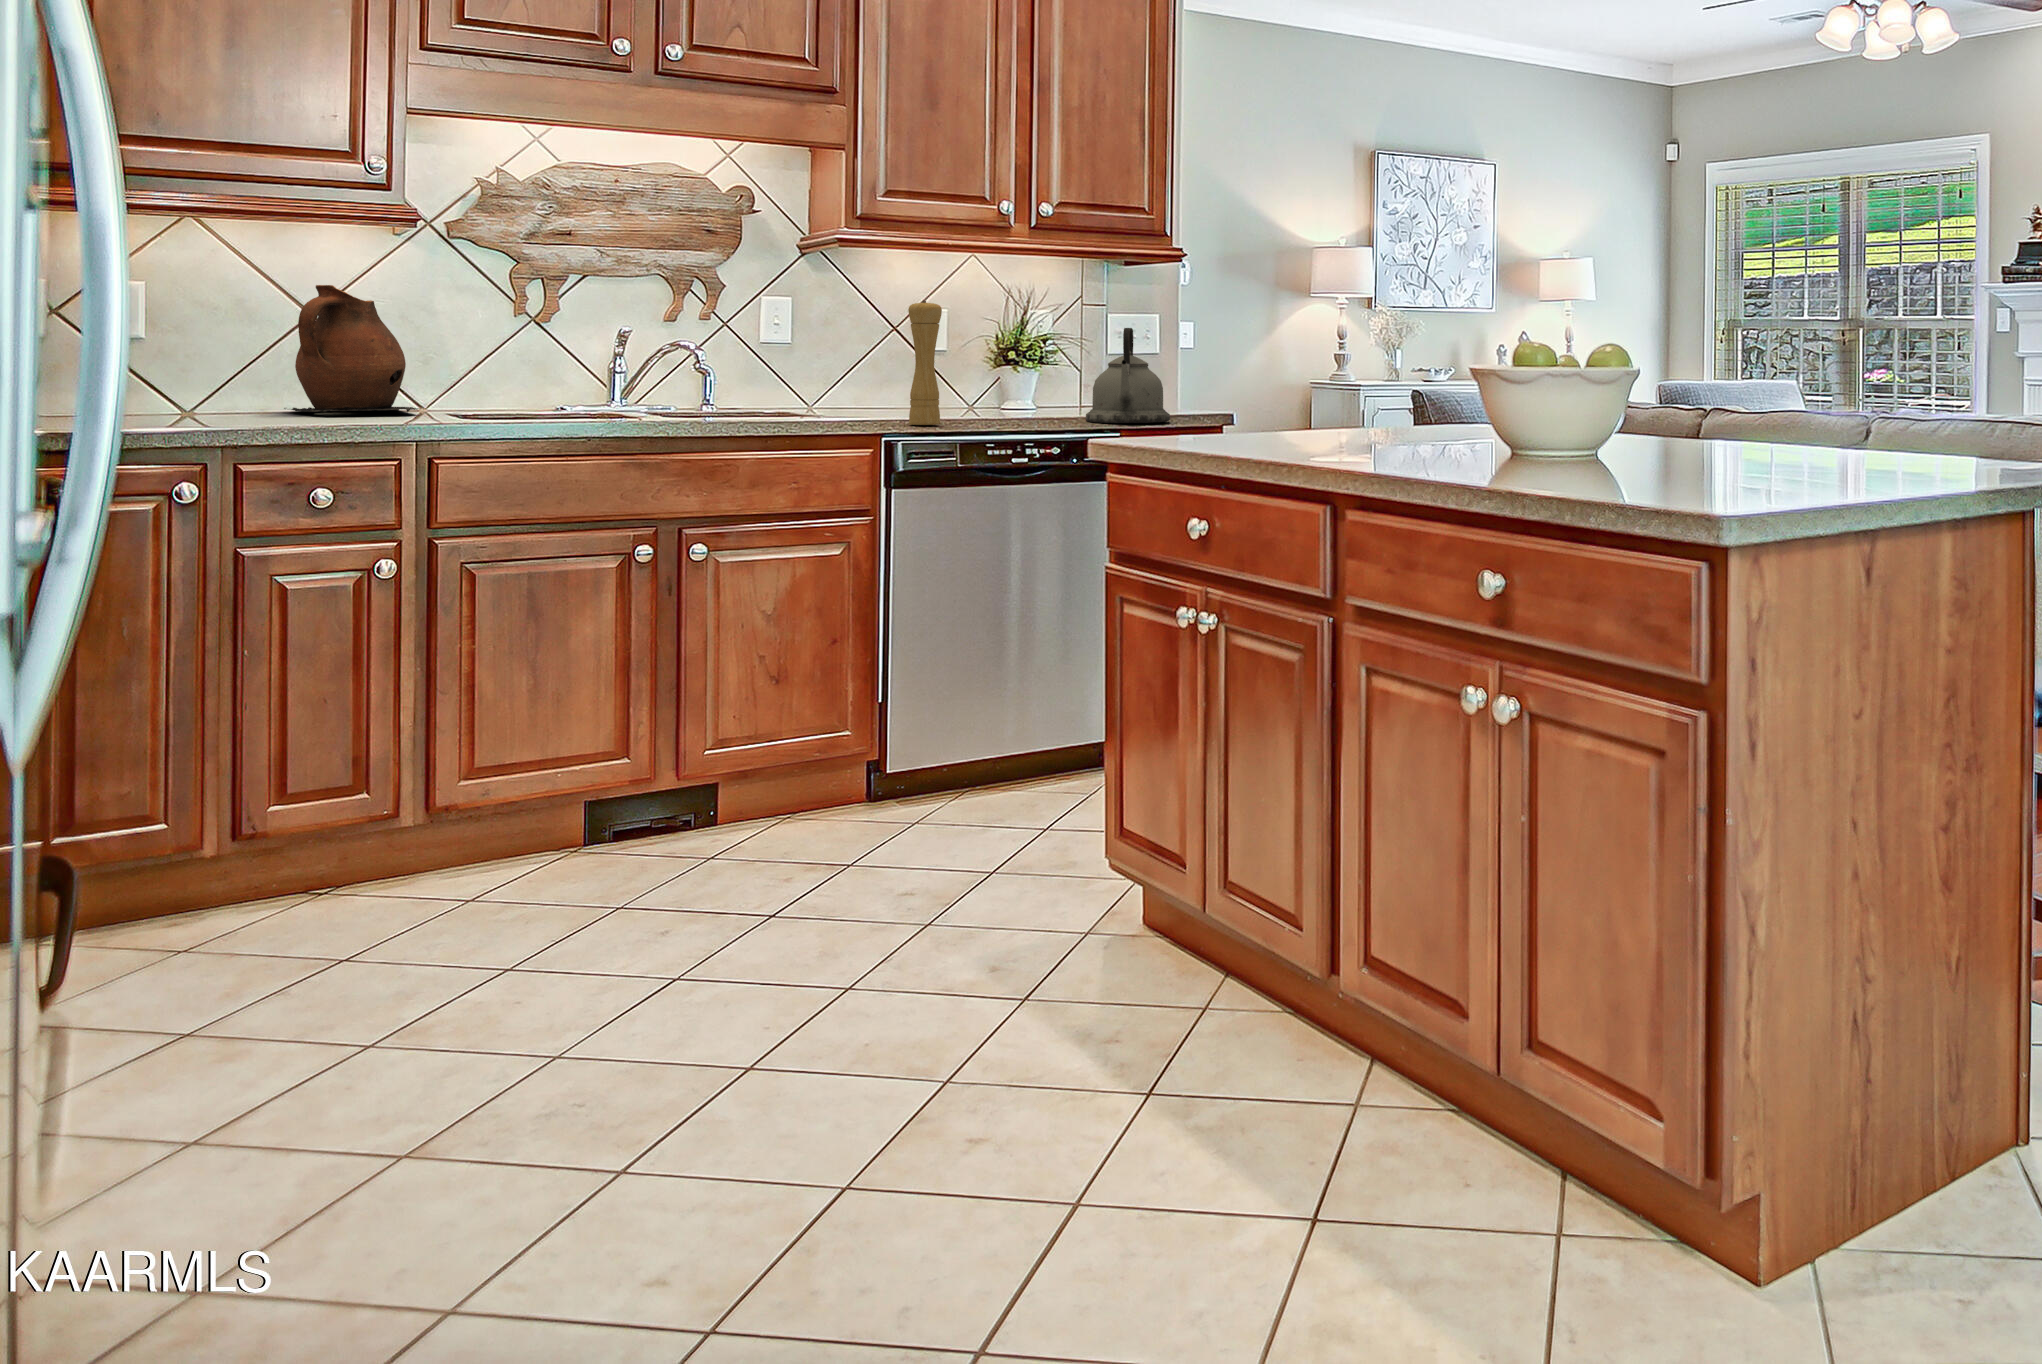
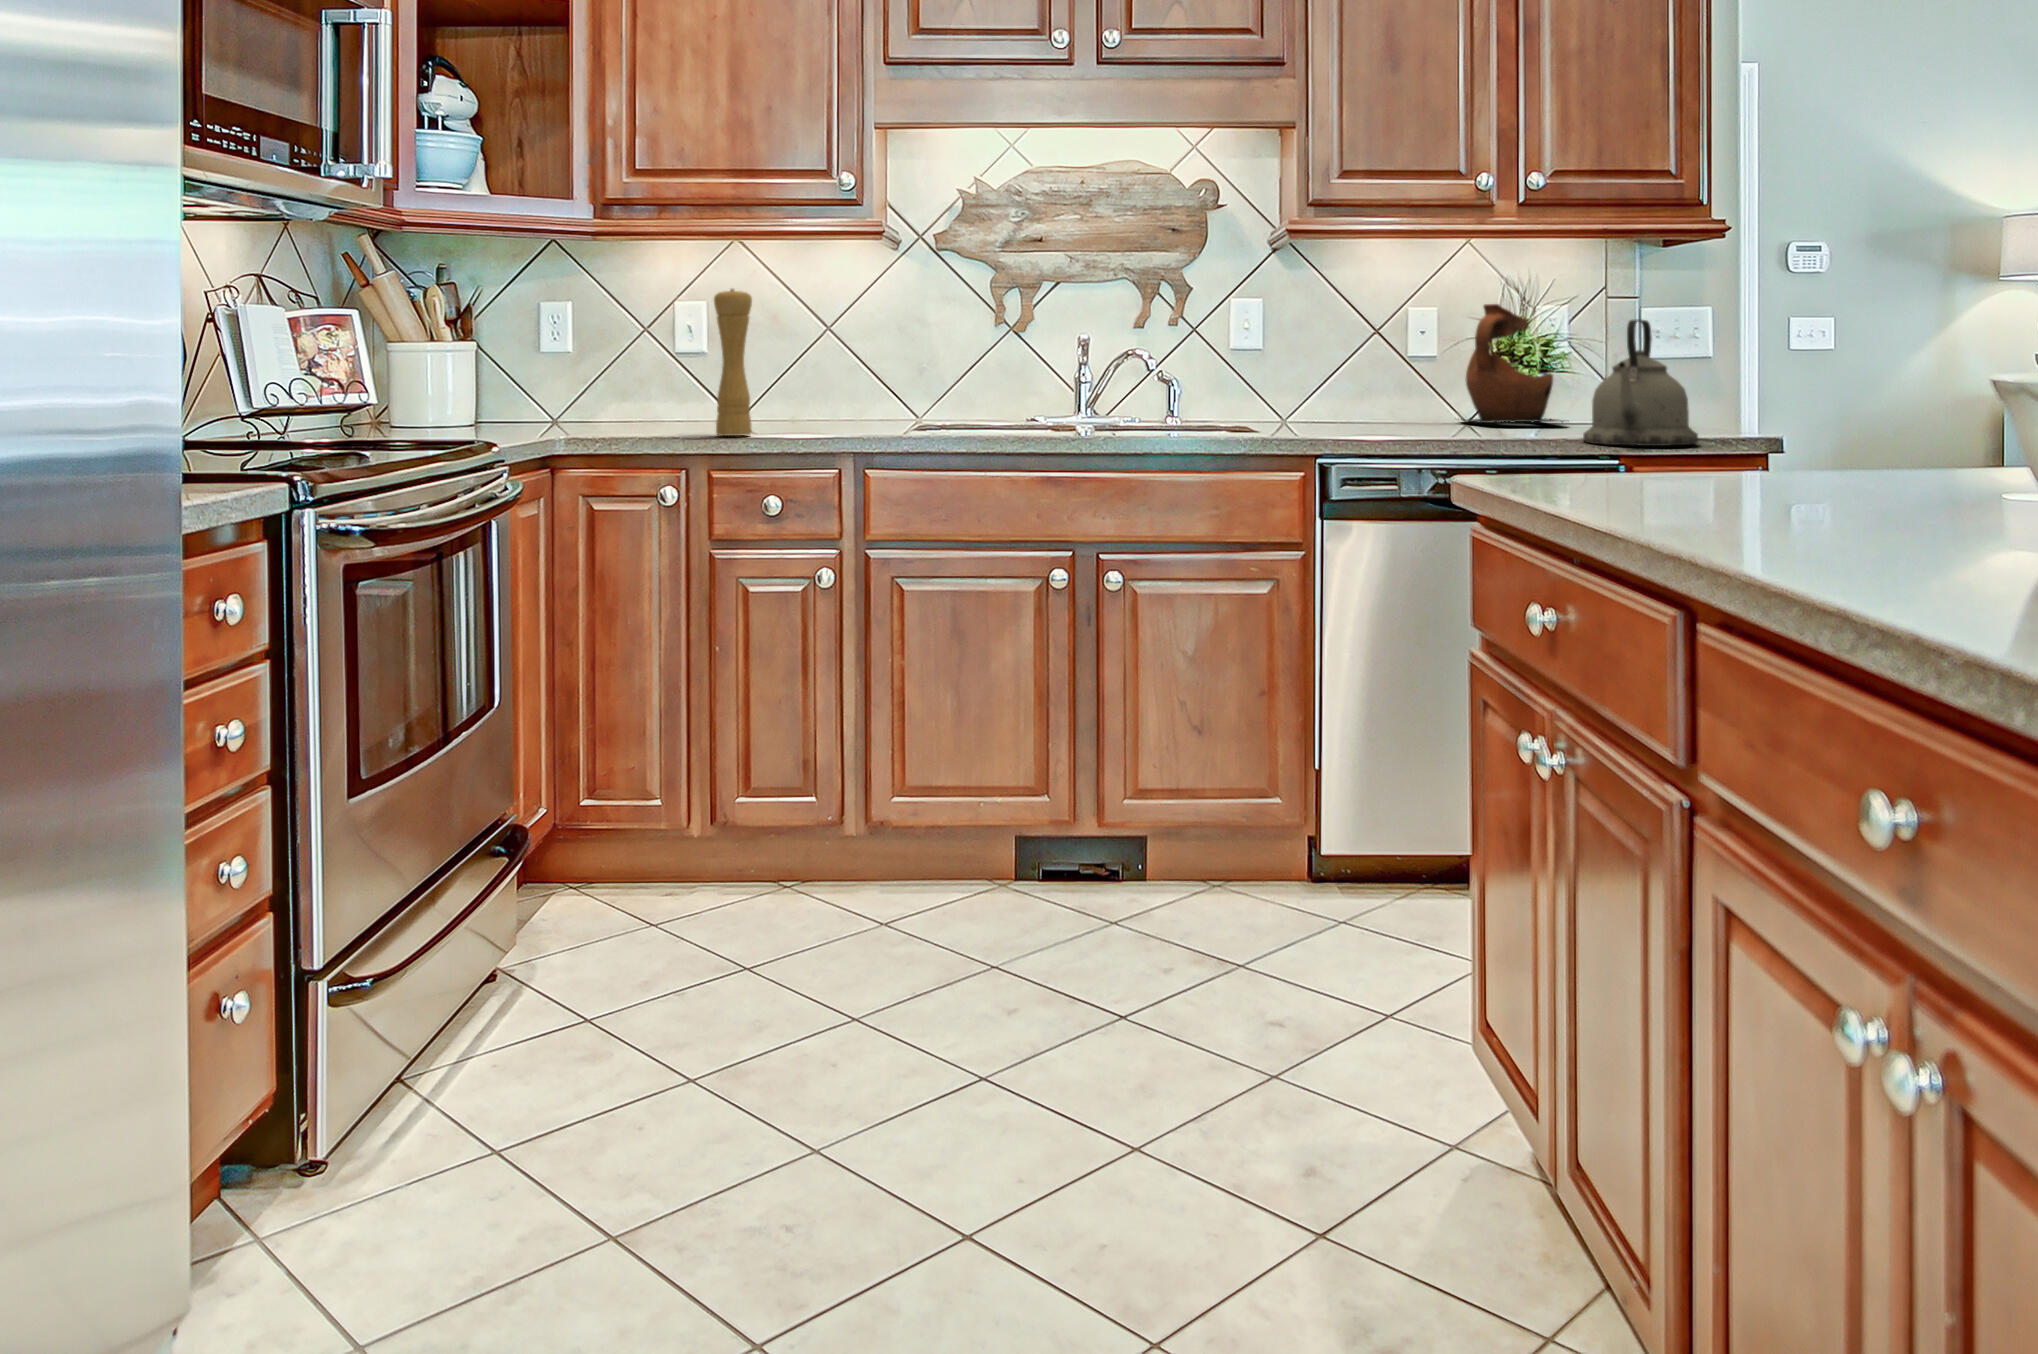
ceramic pitcher: present [284,285,419,412] -> present [1461,304,1565,423]
pepper mill: present [908,301,942,425] -> present [714,289,752,436]

